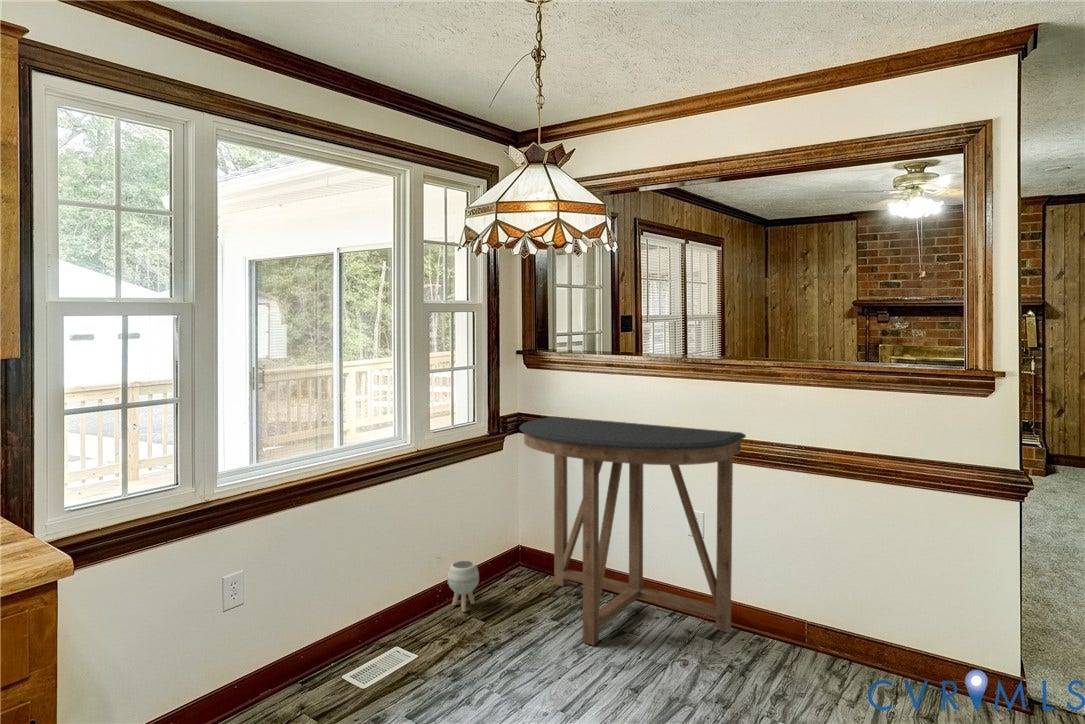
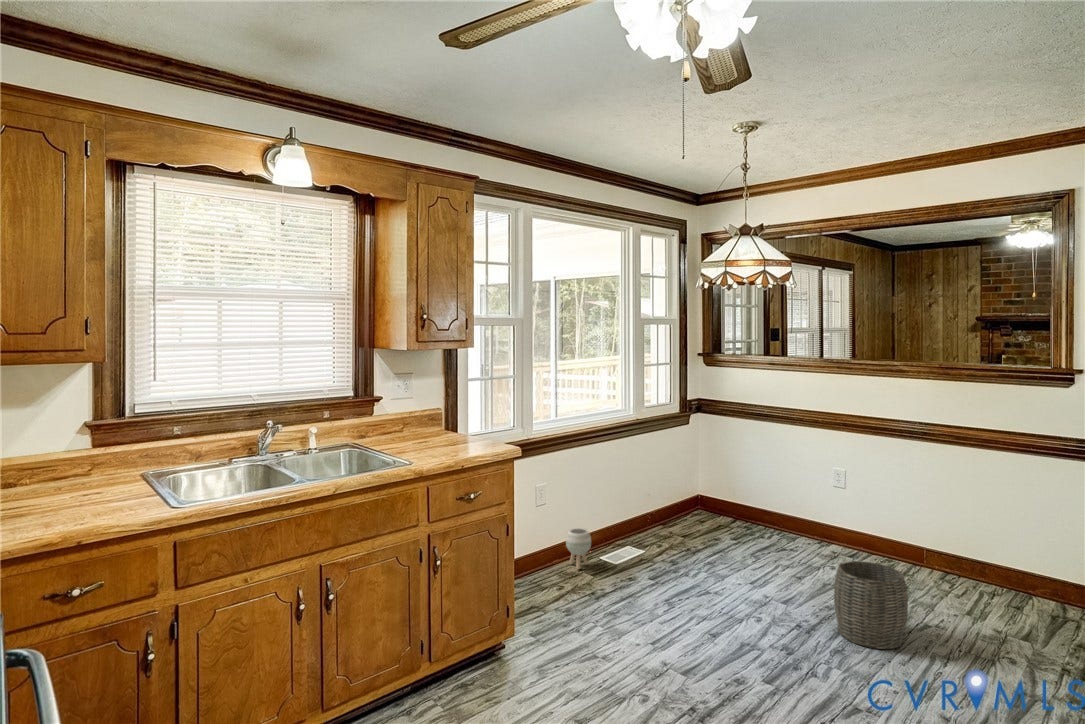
console table: present [520,416,746,645] -> none [626,414,821,603]
woven basket: none [768,583,849,687] -> present [834,561,908,649]

